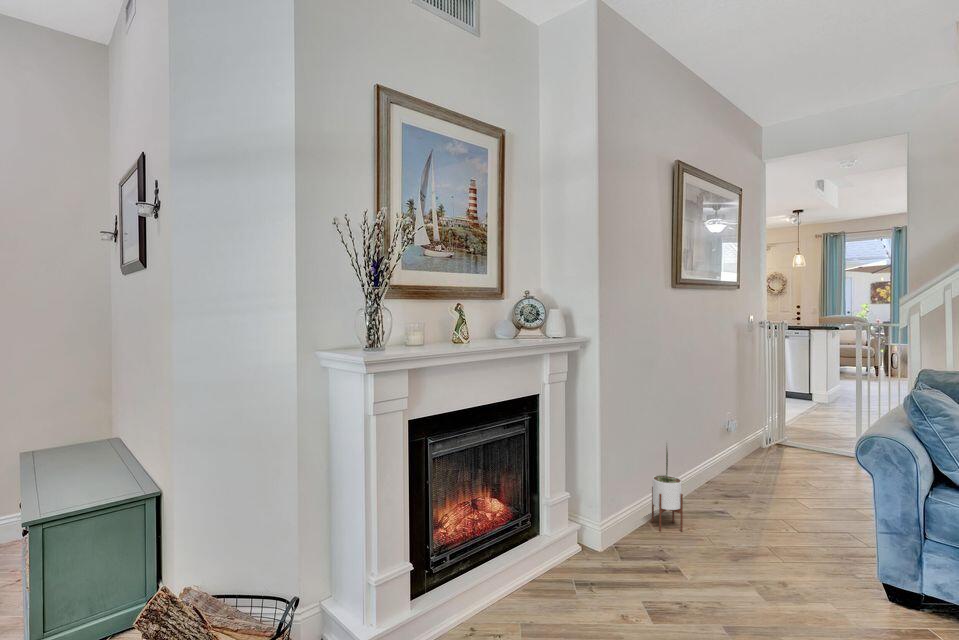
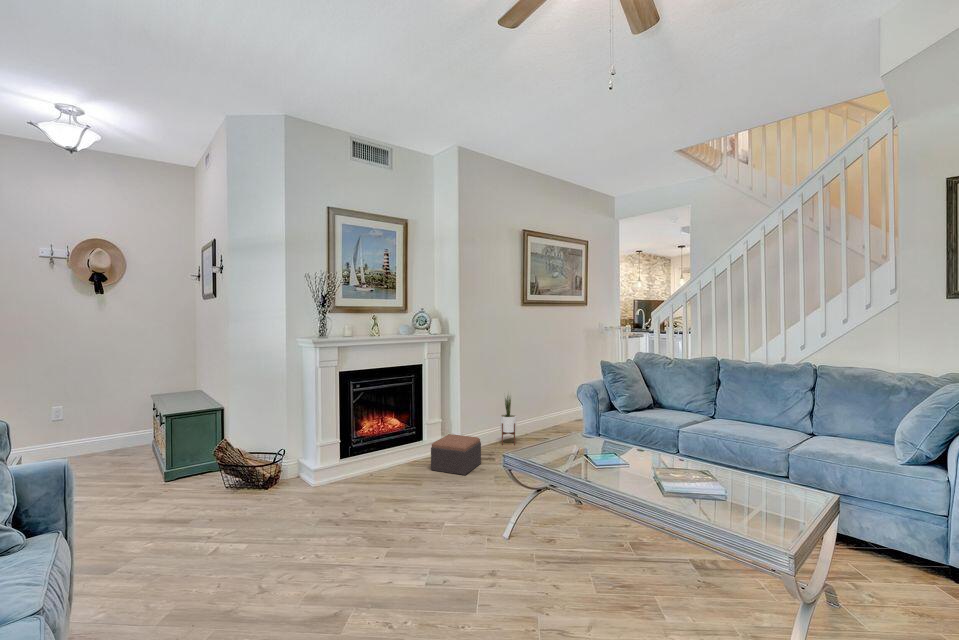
footstool: none [583,527,664,624] -> present [431,434,481,475]

